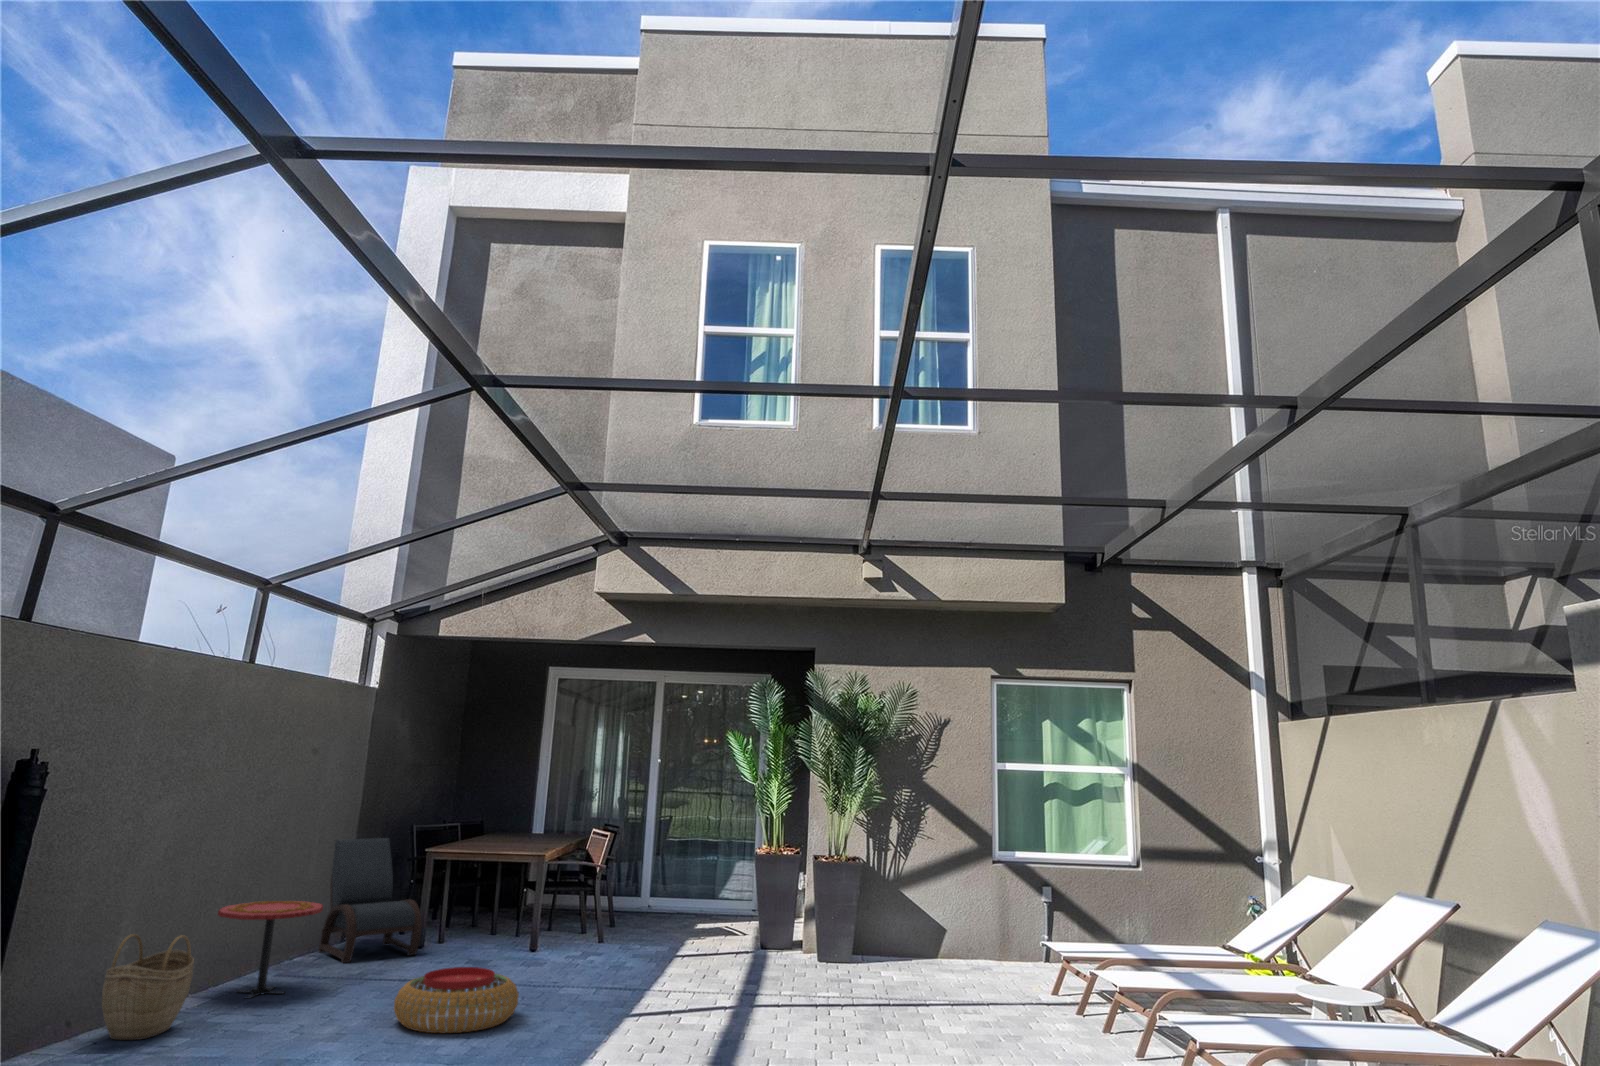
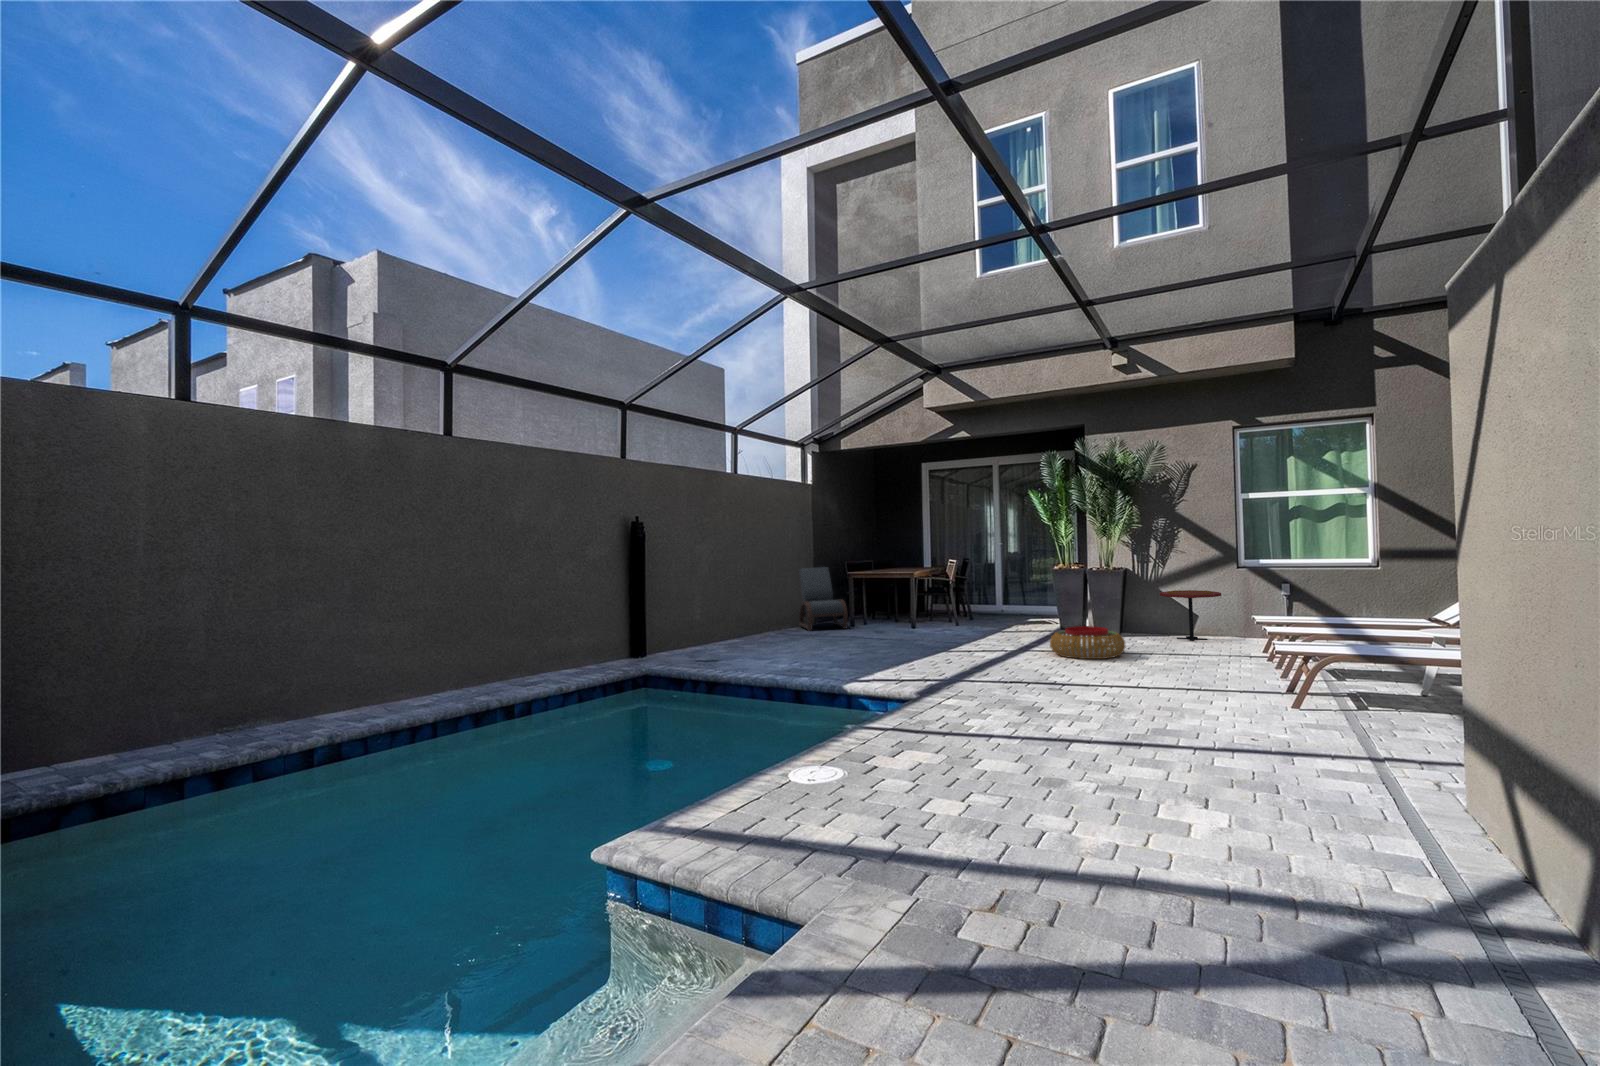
side table: present [218,901,323,998] -> present [1160,590,1221,641]
woven basket: present [102,934,194,1040] -> none [685,606,723,653]
pouf: present [394,967,519,1033] -> present [1050,626,1126,659]

